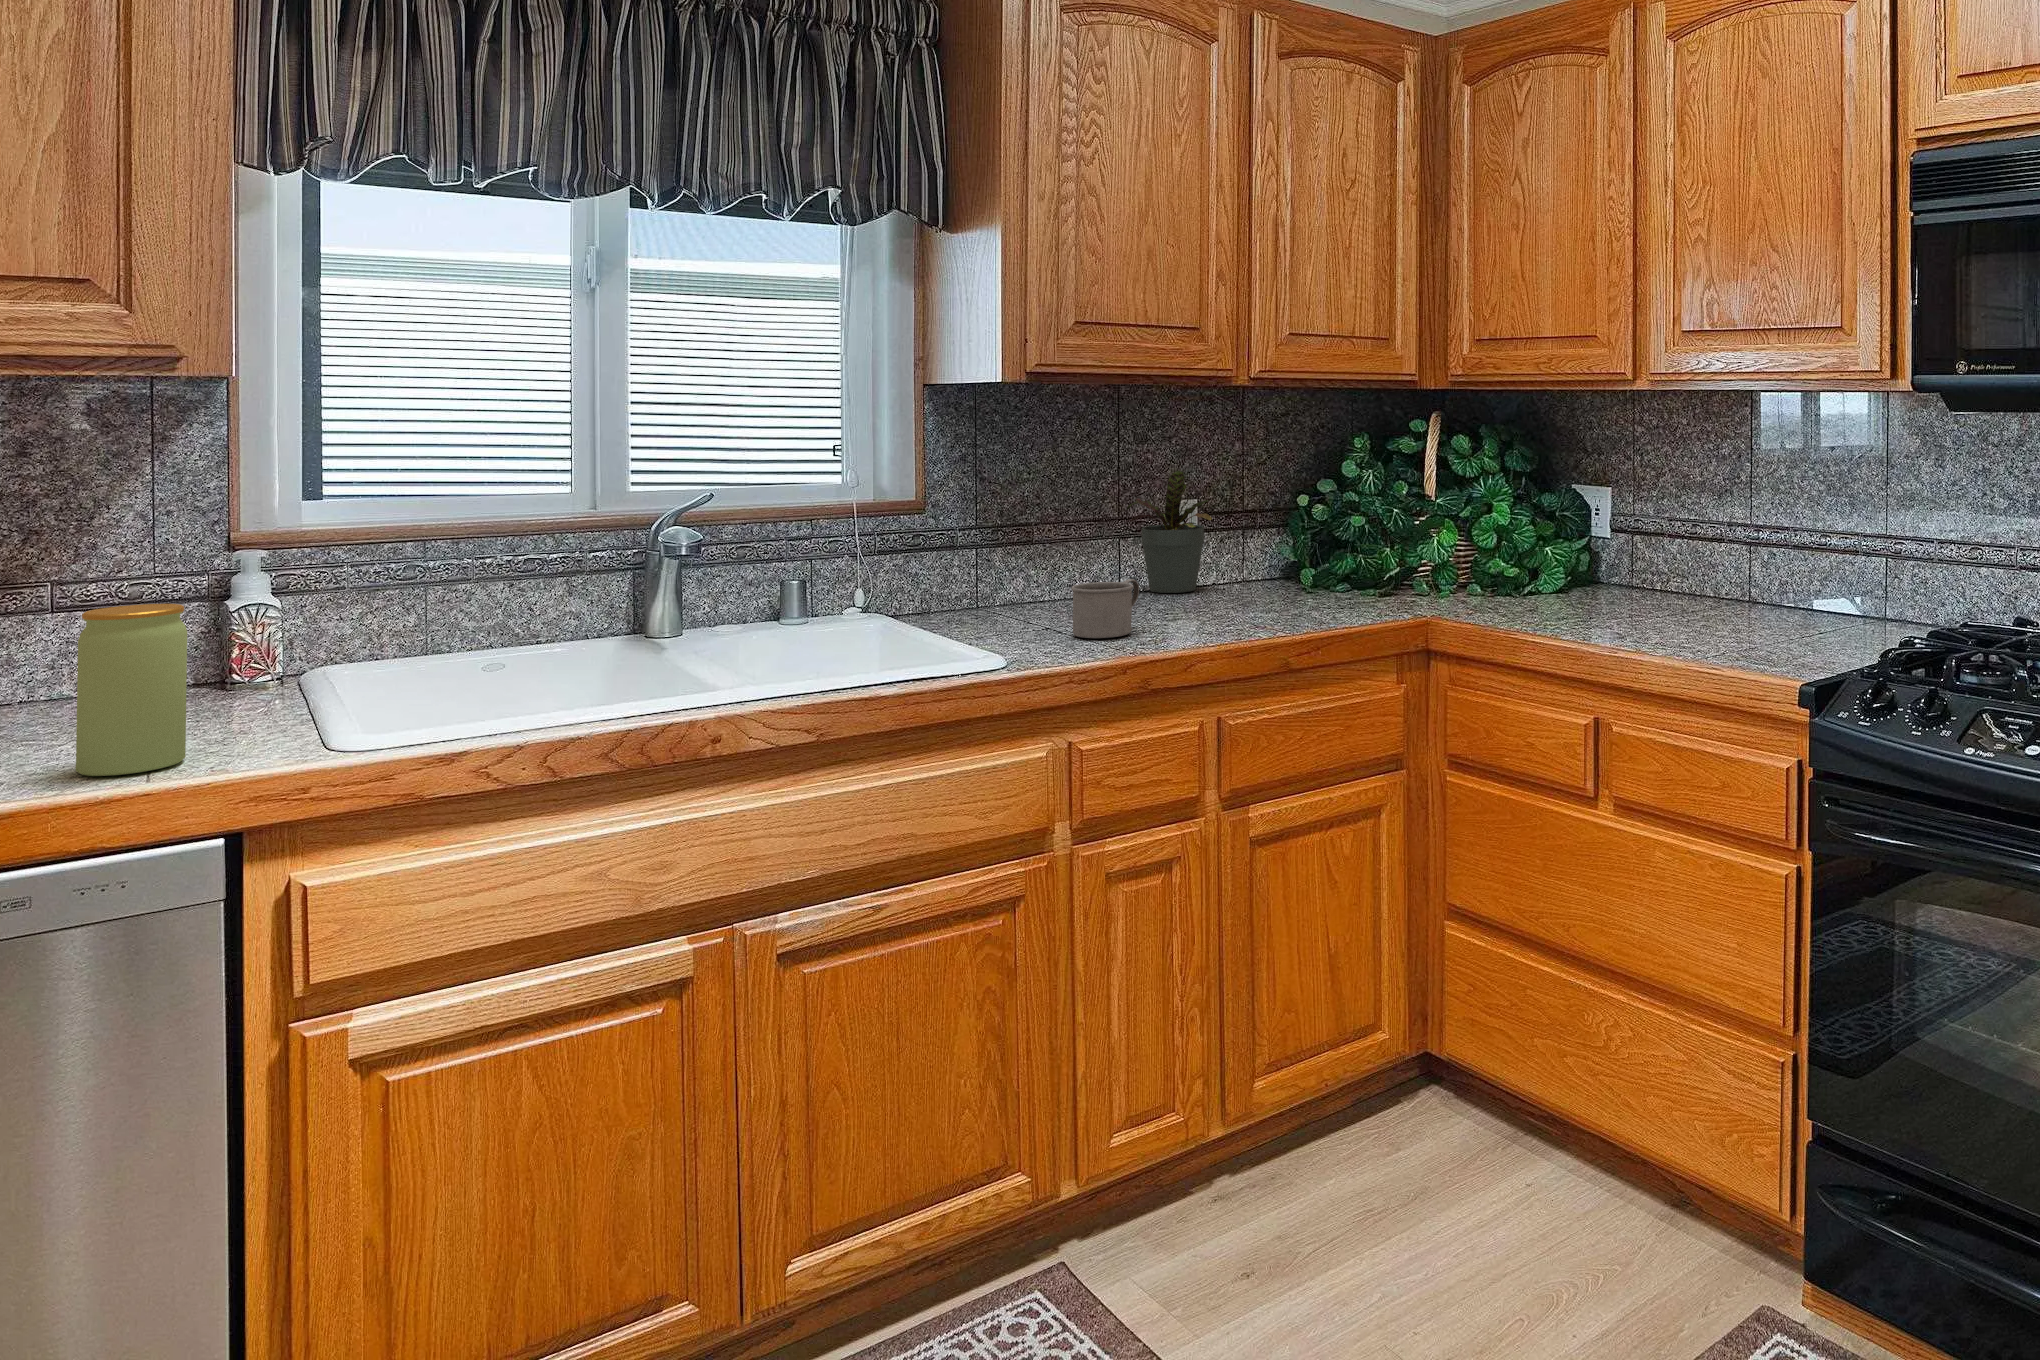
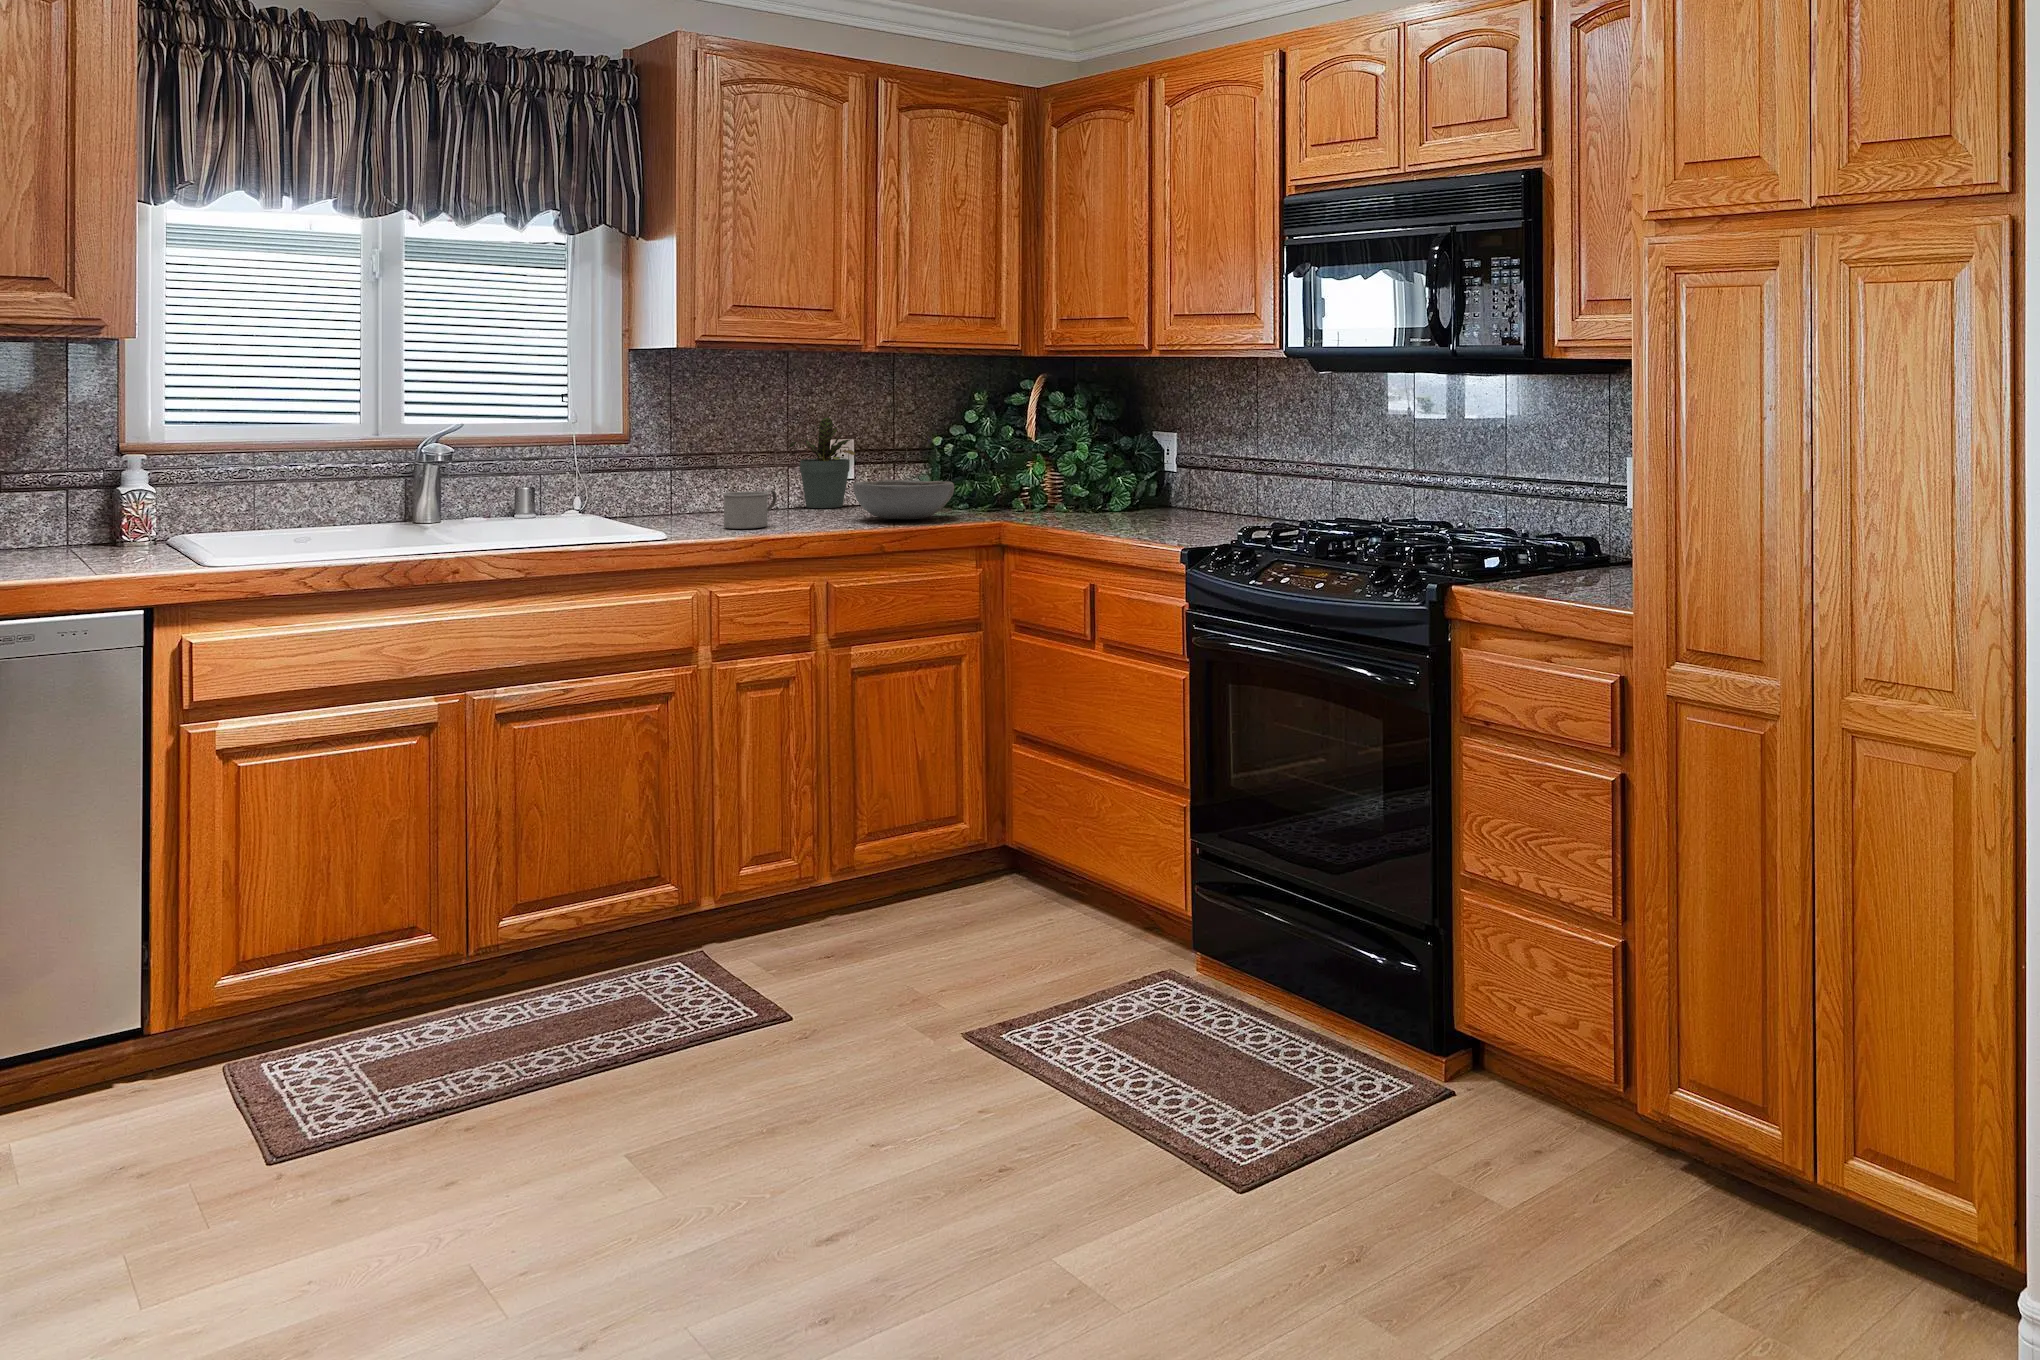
bowl: none [1235,557,1366,616] -> present [853,480,954,520]
jar: present [76,604,187,776] -> none [51,477,116,575]

